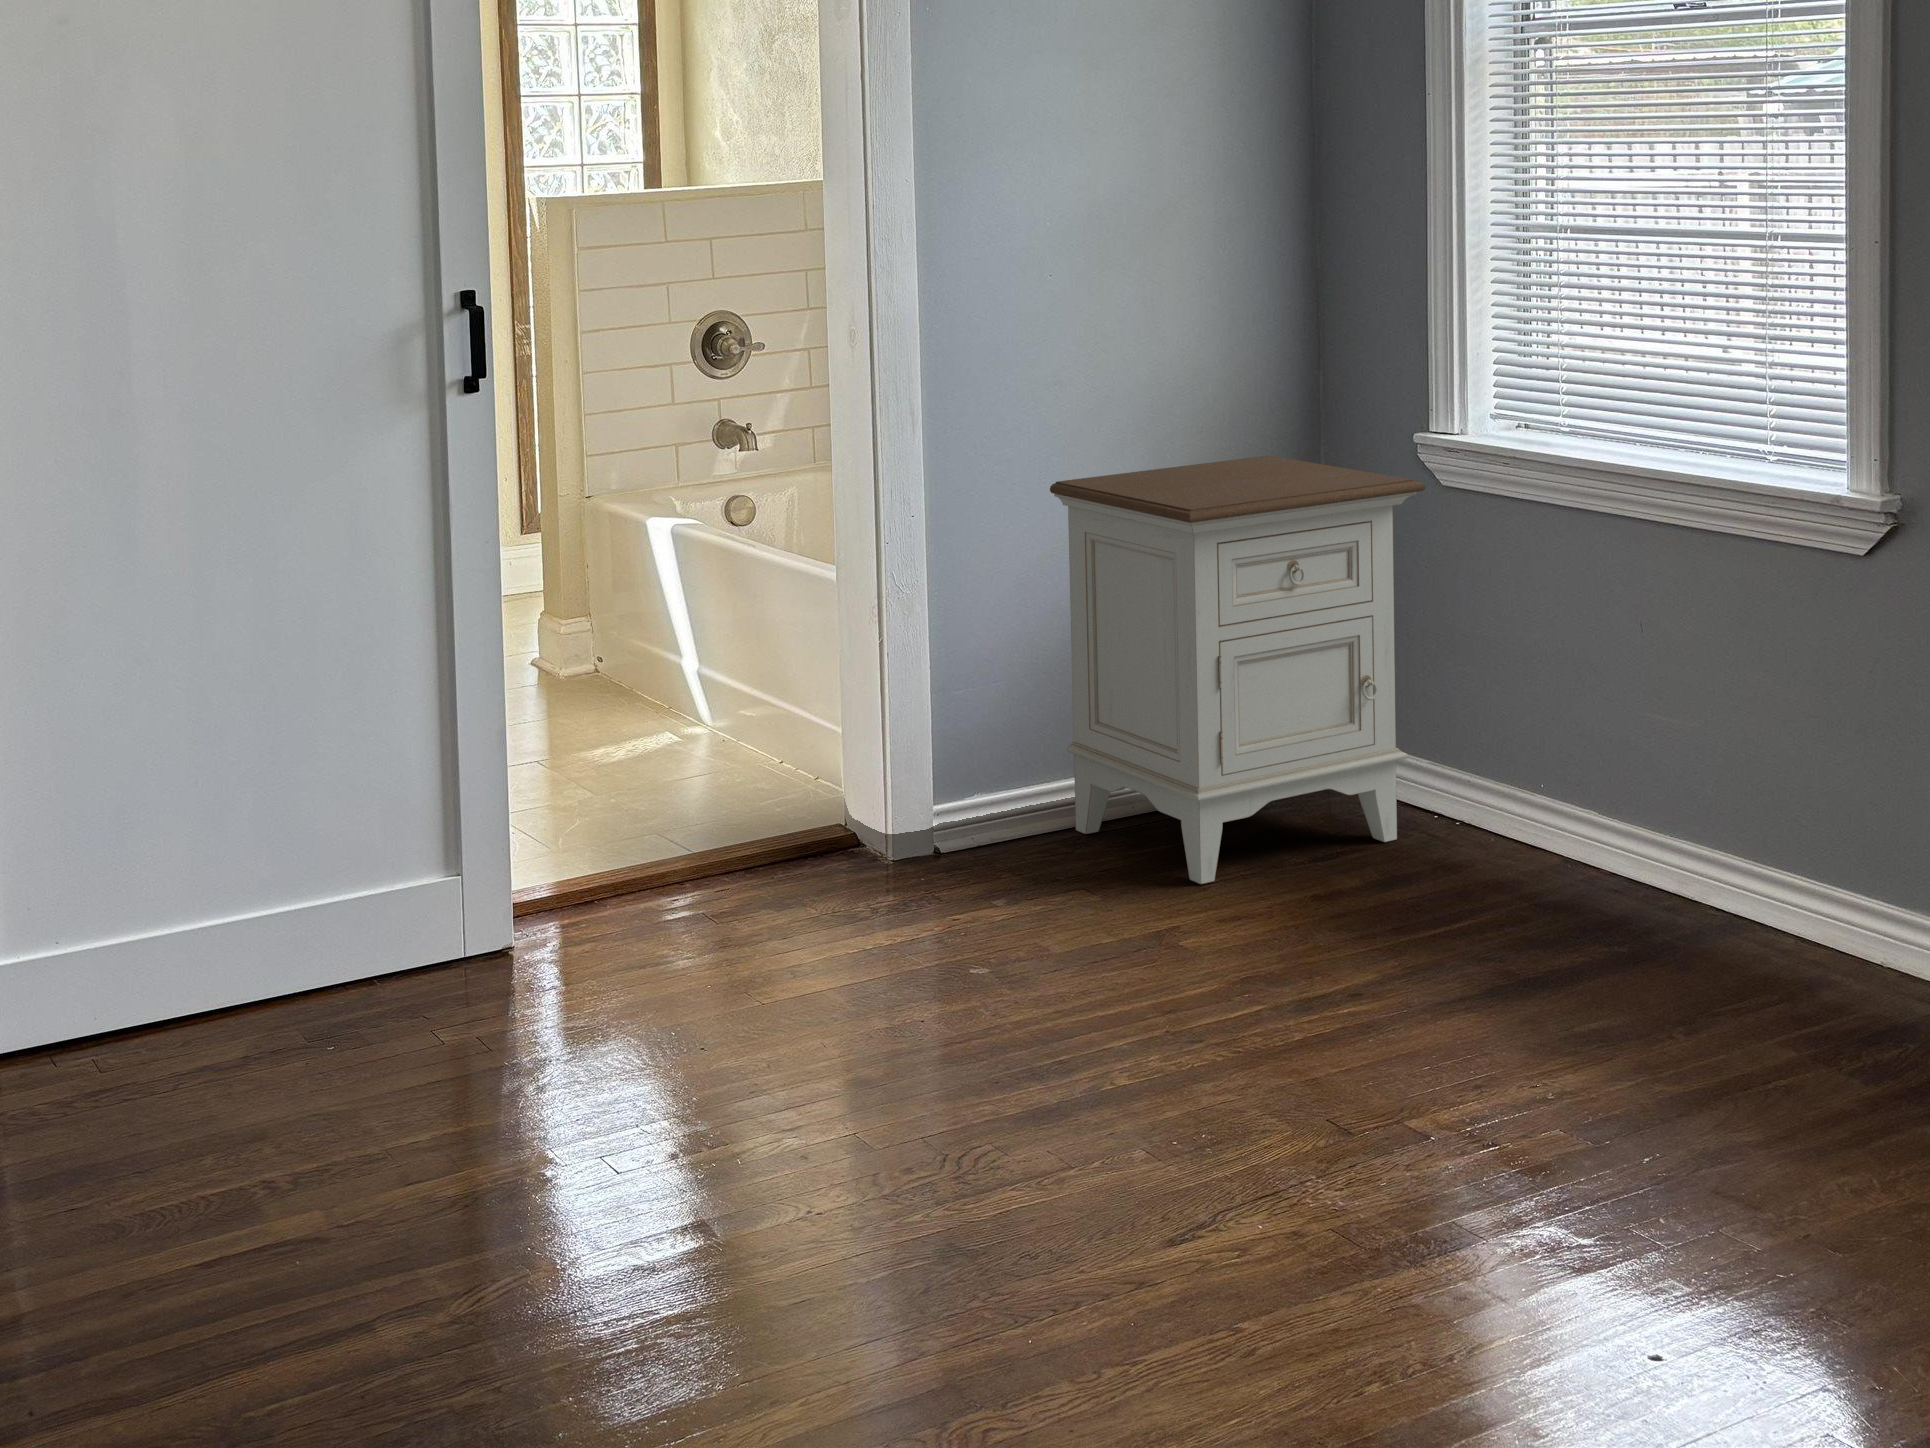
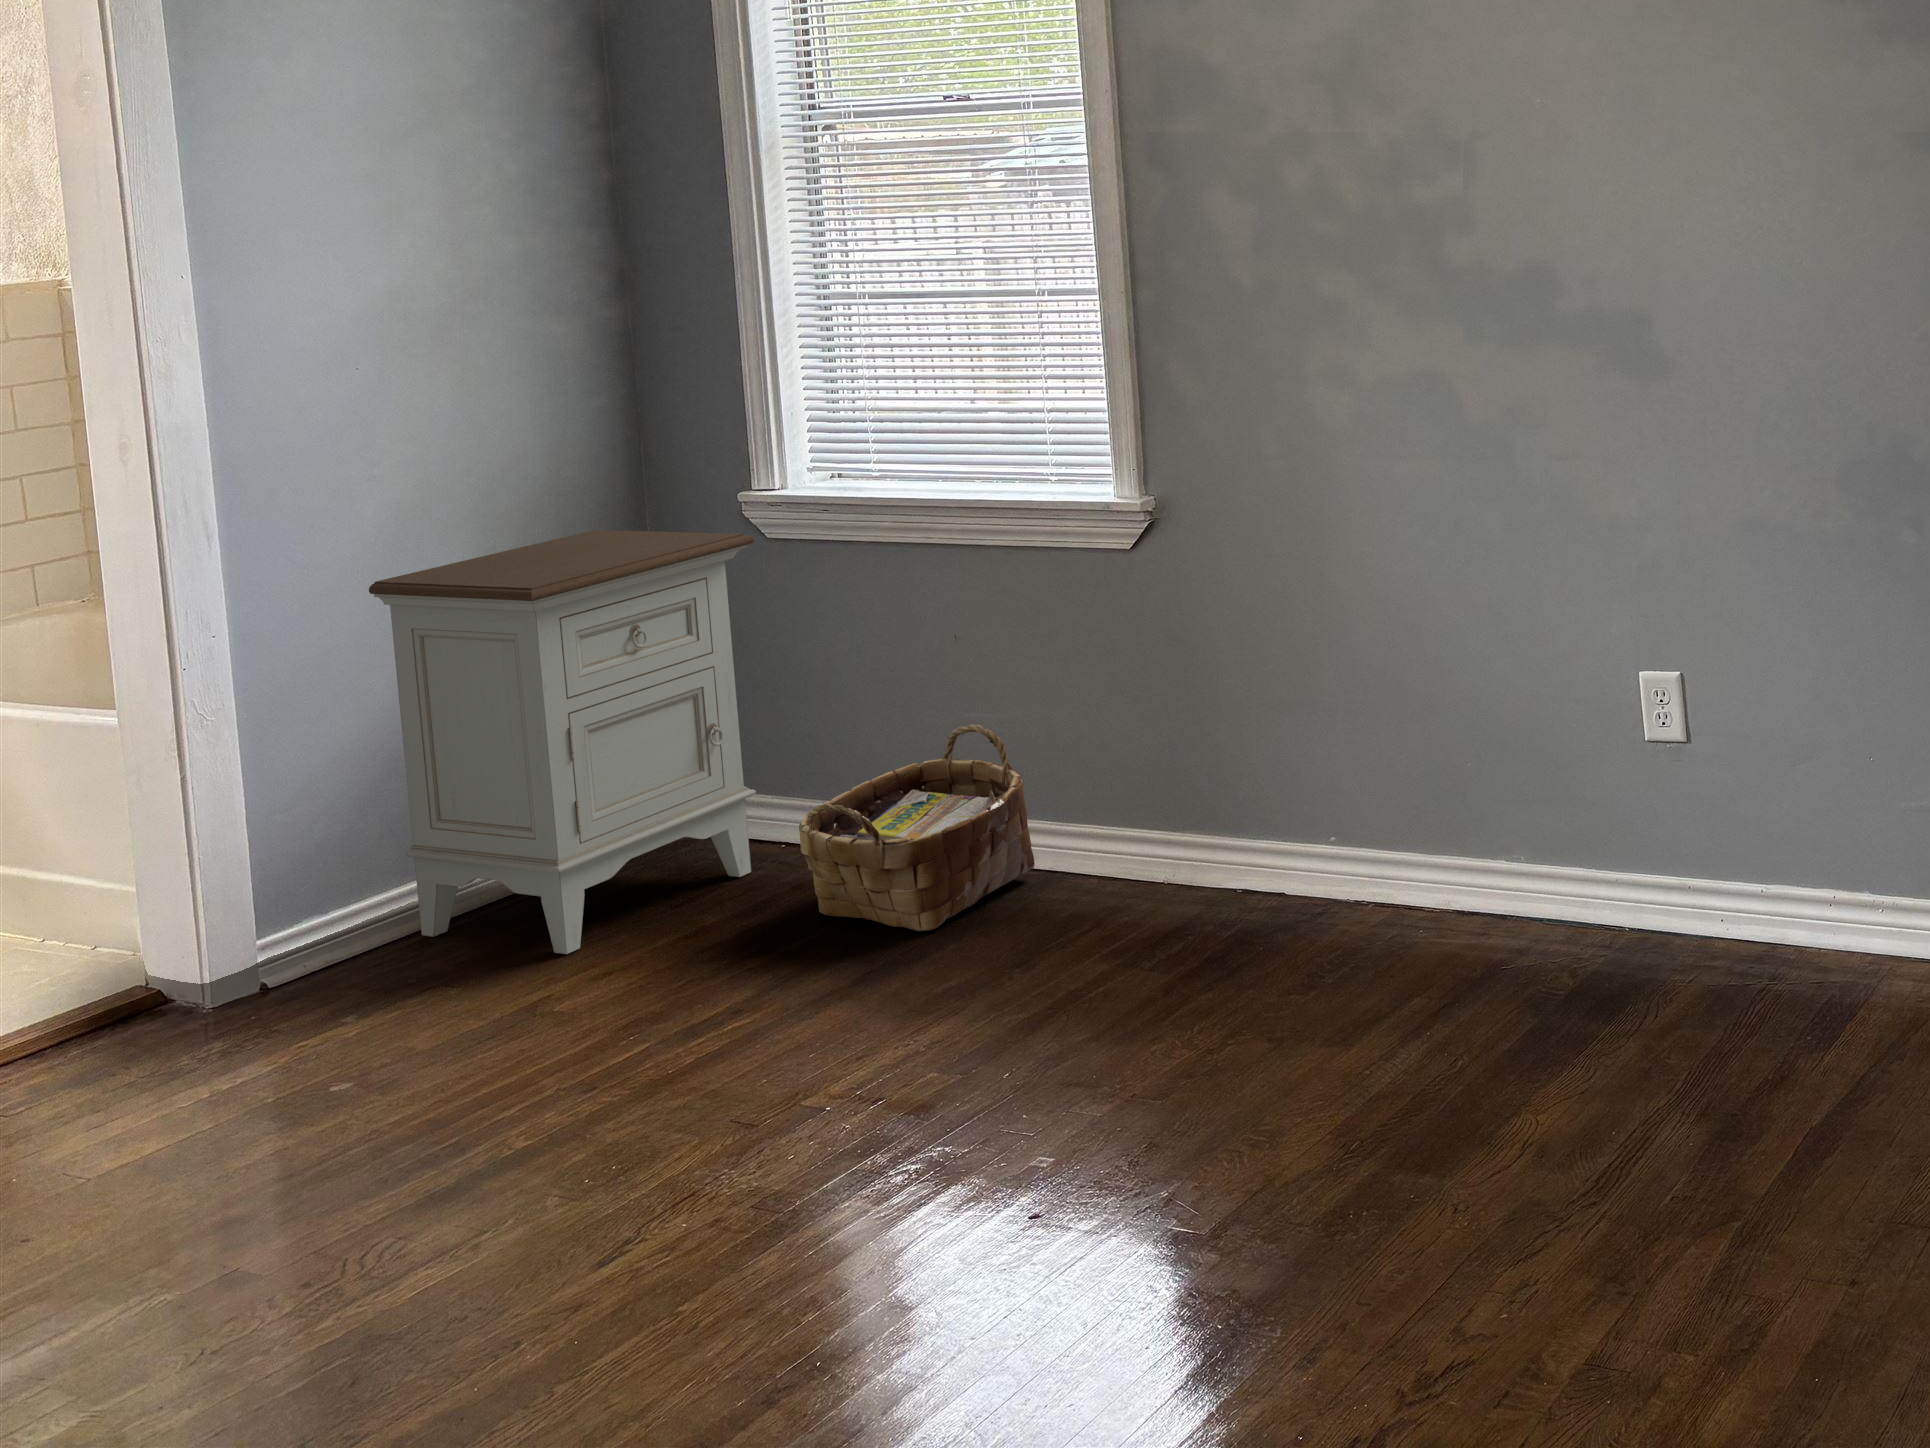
woven basket: none [1445,731,1717,956] -> present [799,725,1035,931]

